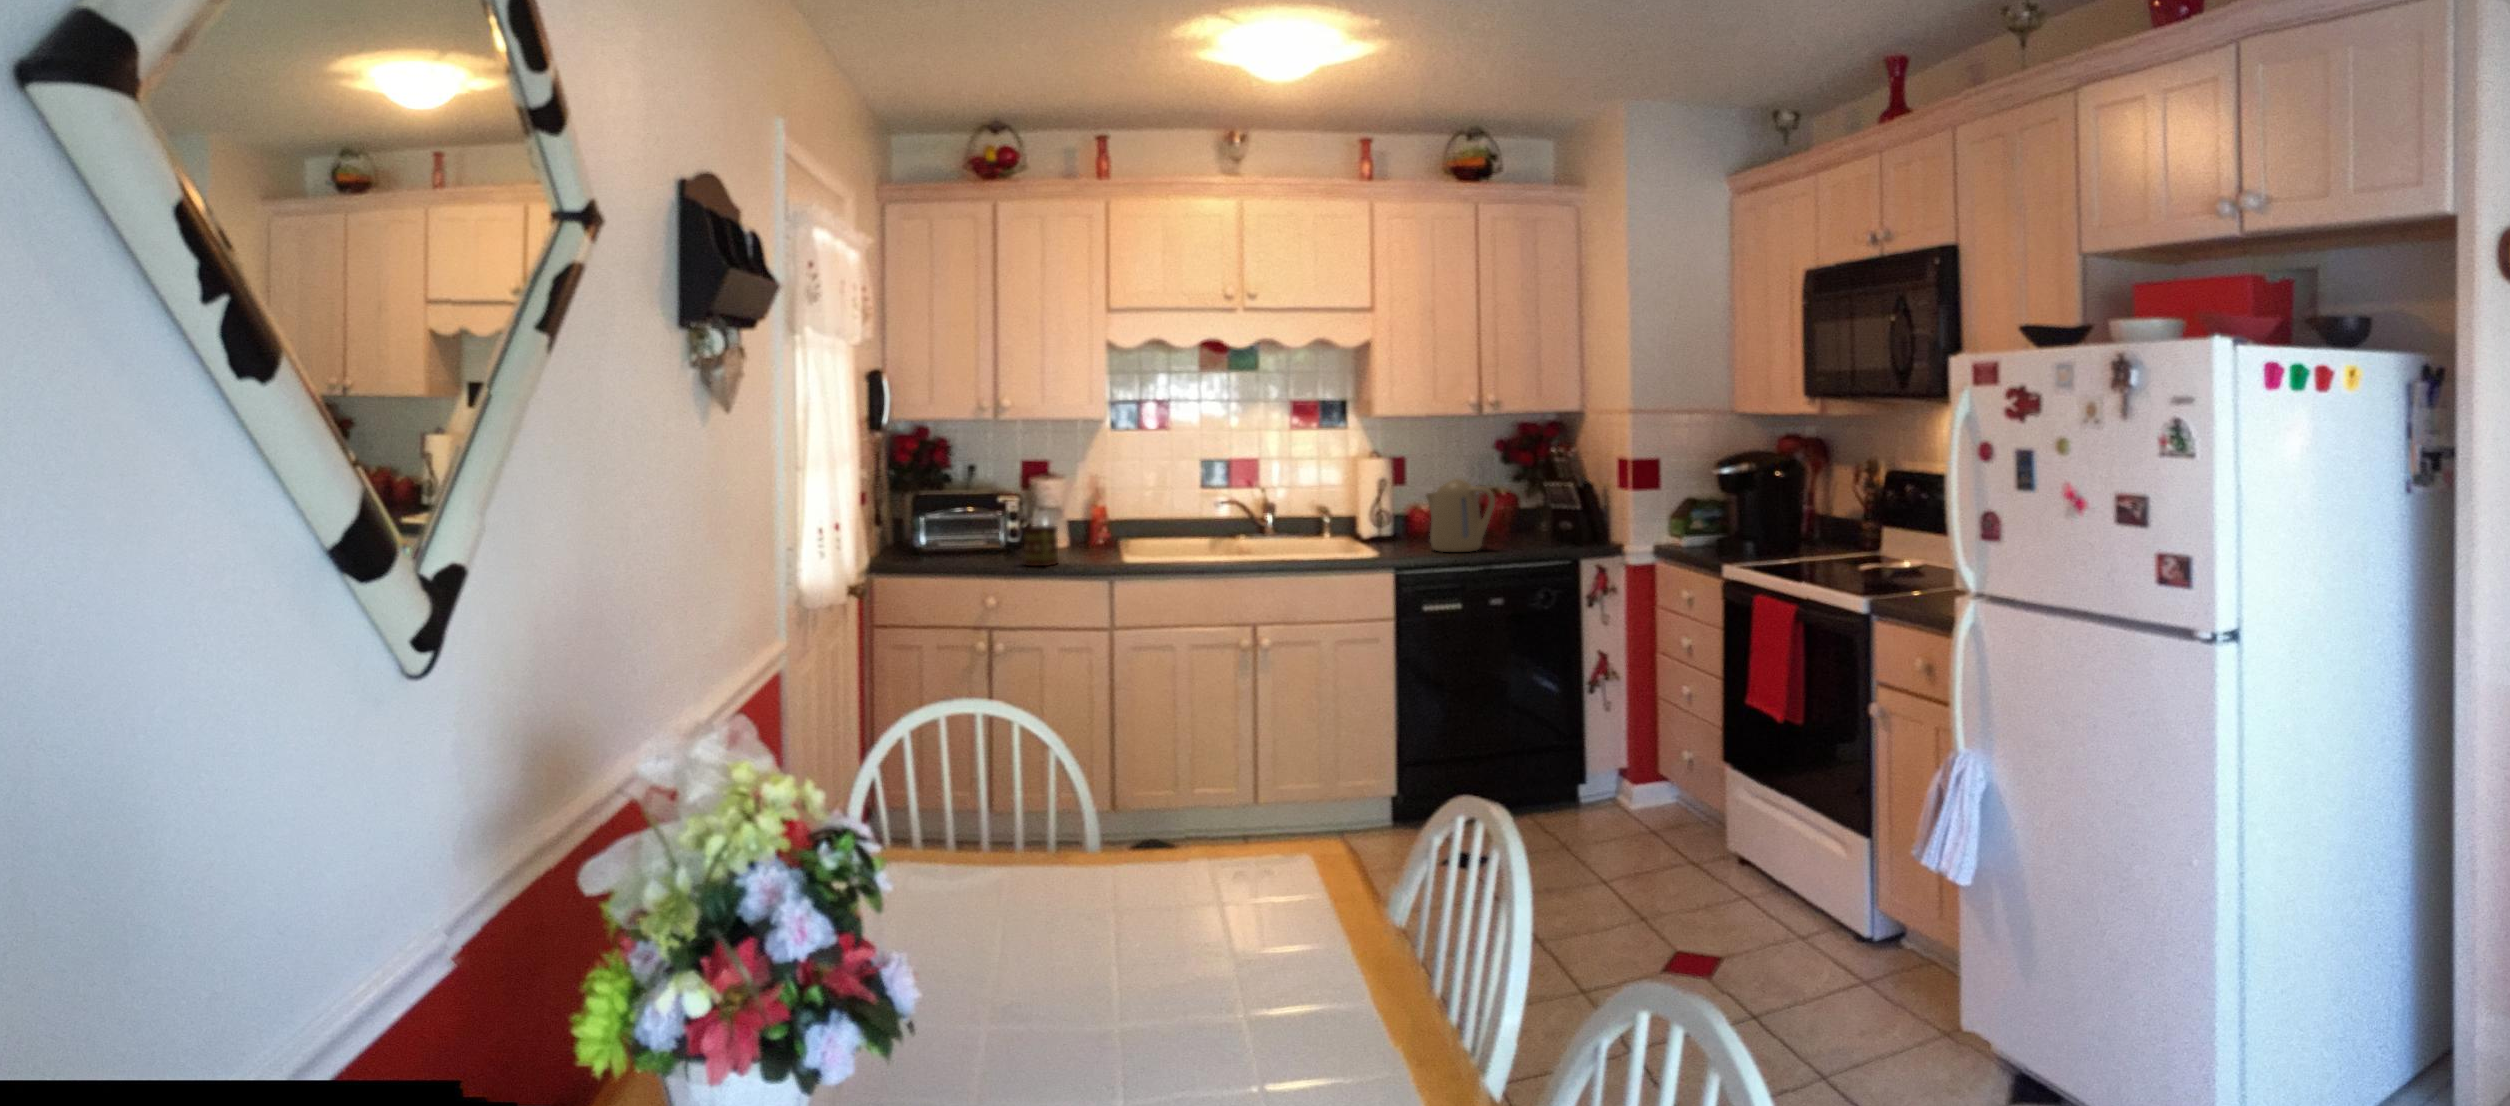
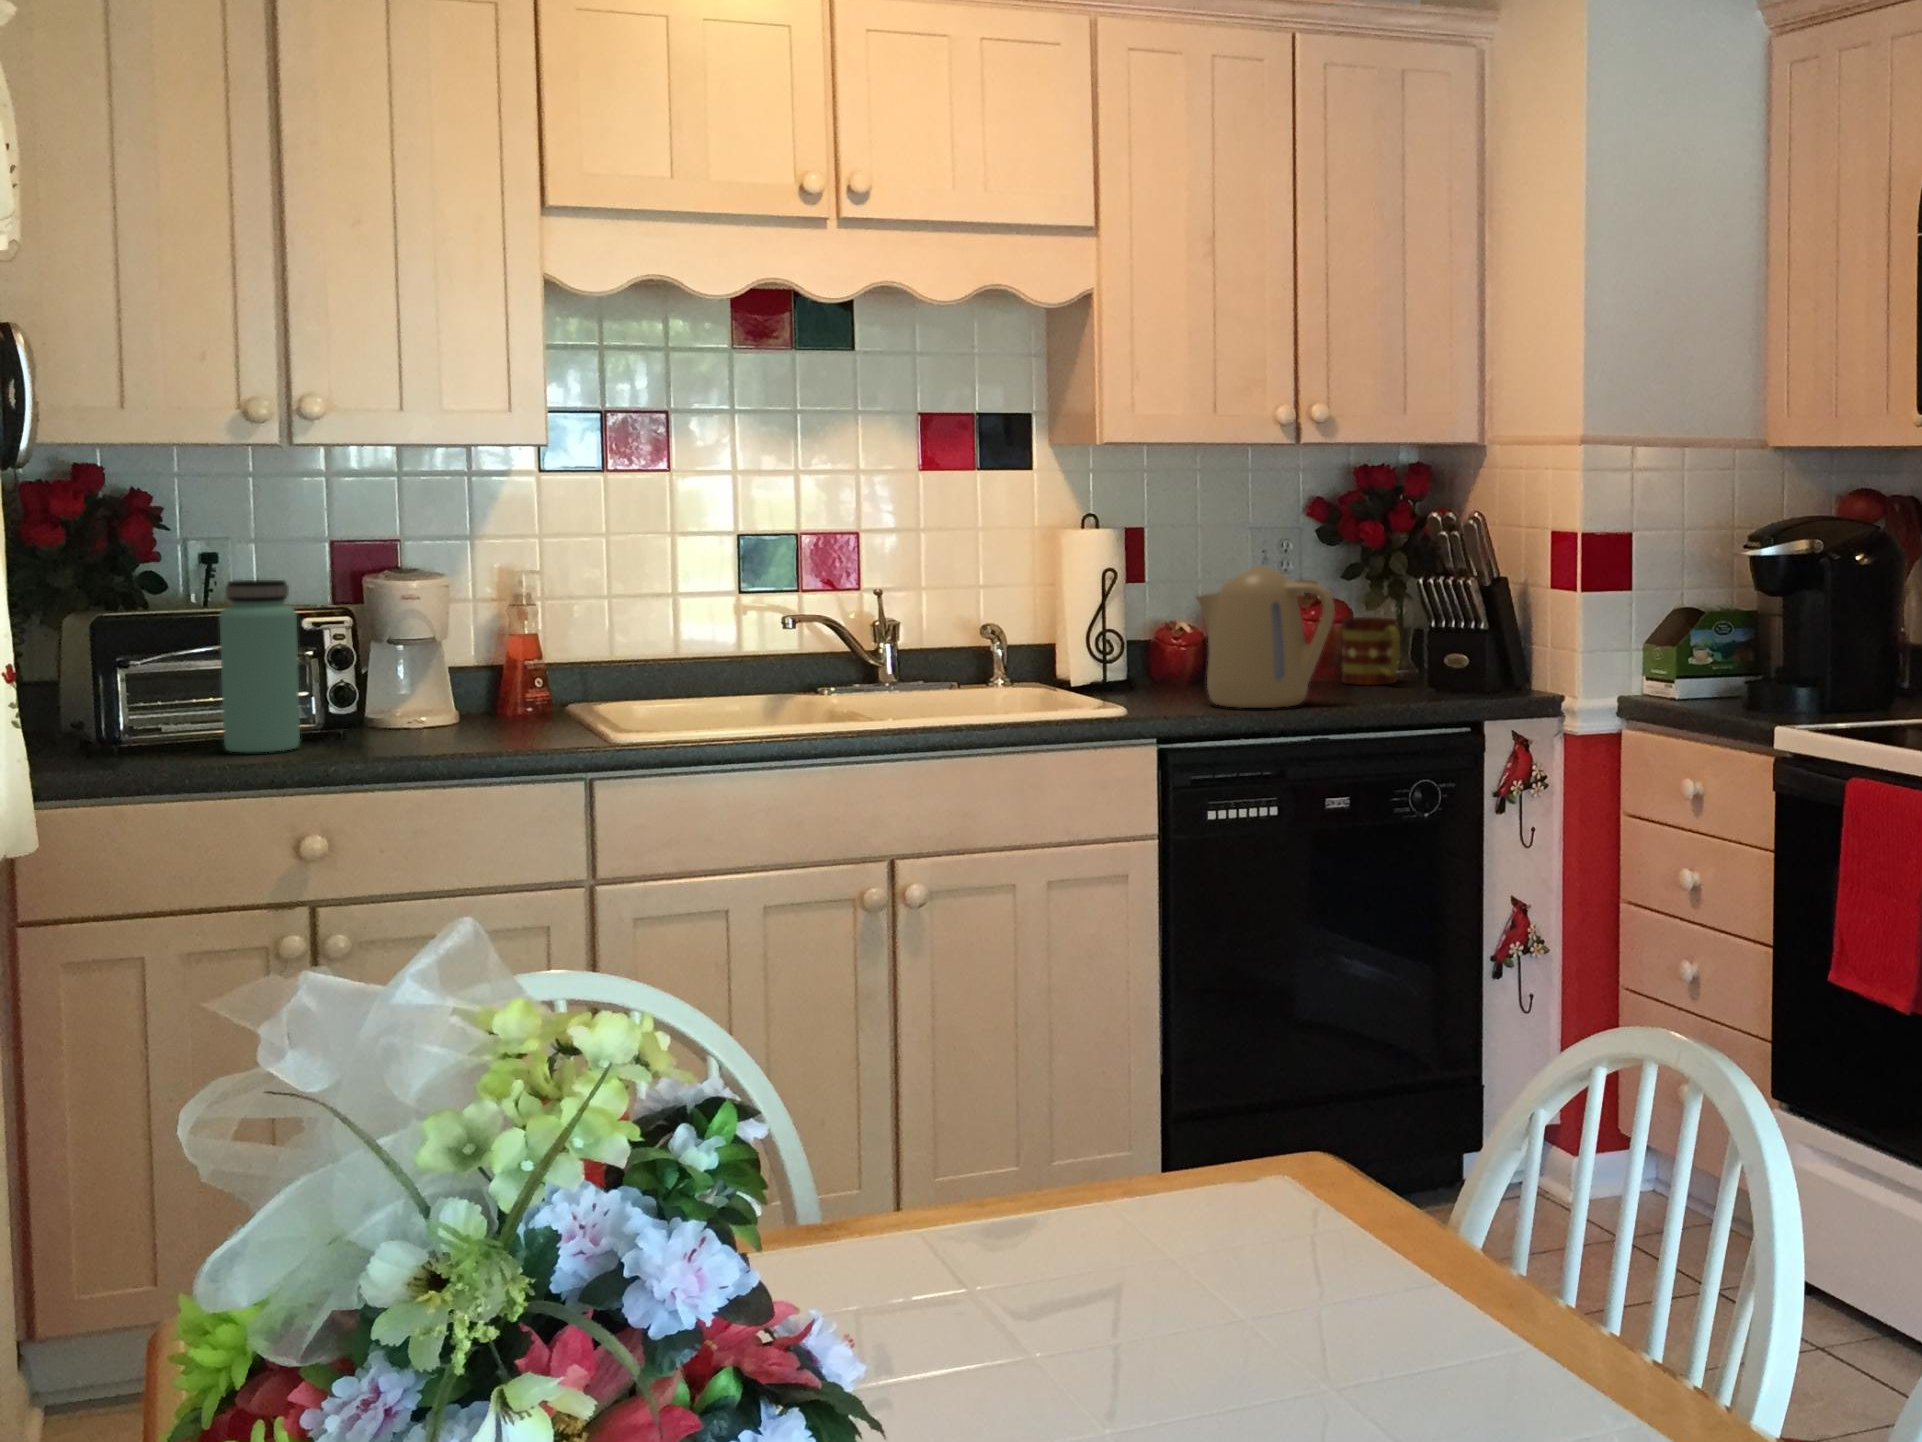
bottle: none [958,490,993,572] -> present [220,580,300,752]
mug: present [1024,525,1058,566] -> present [1342,617,1400,685]

